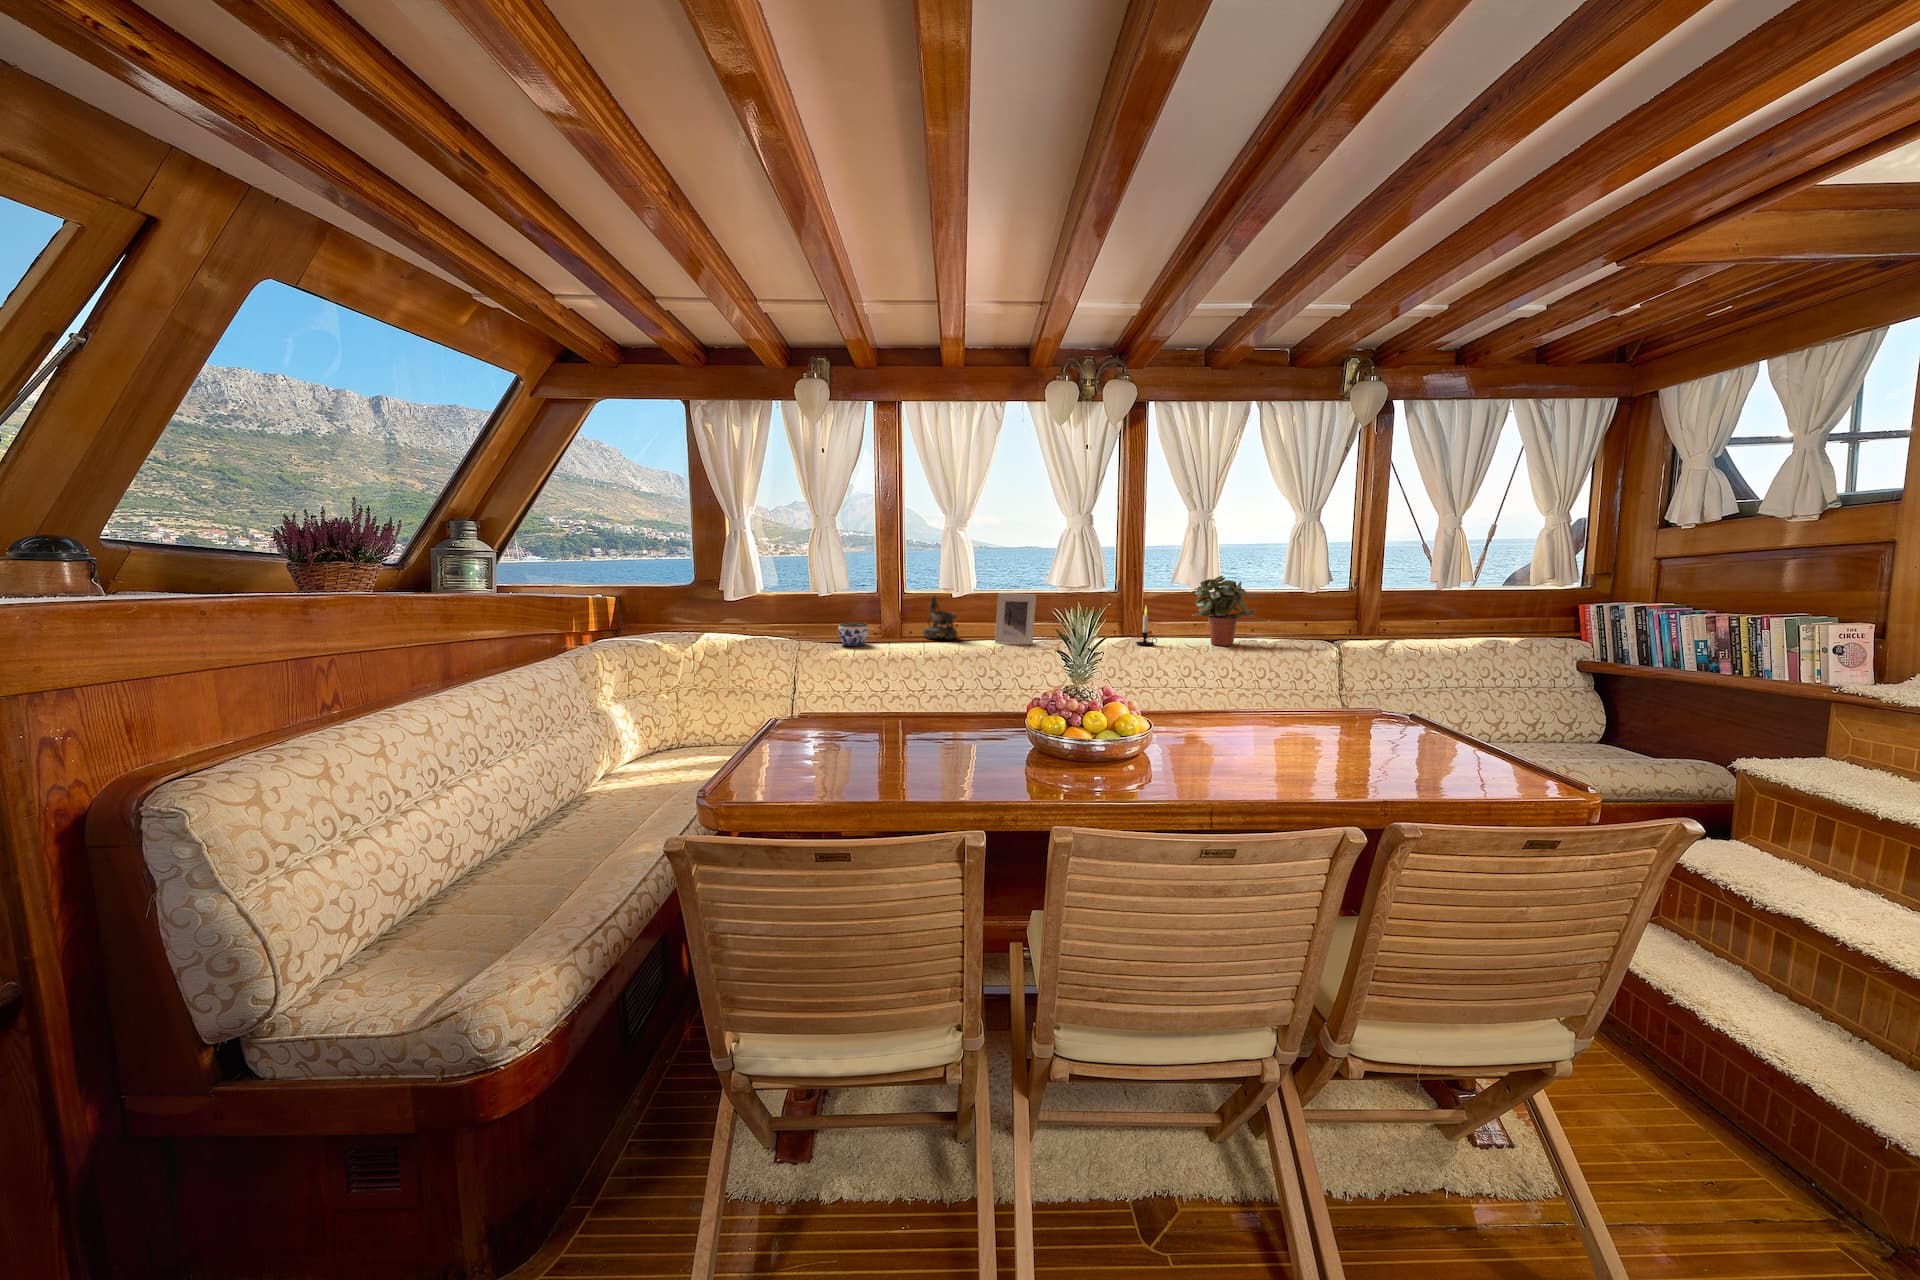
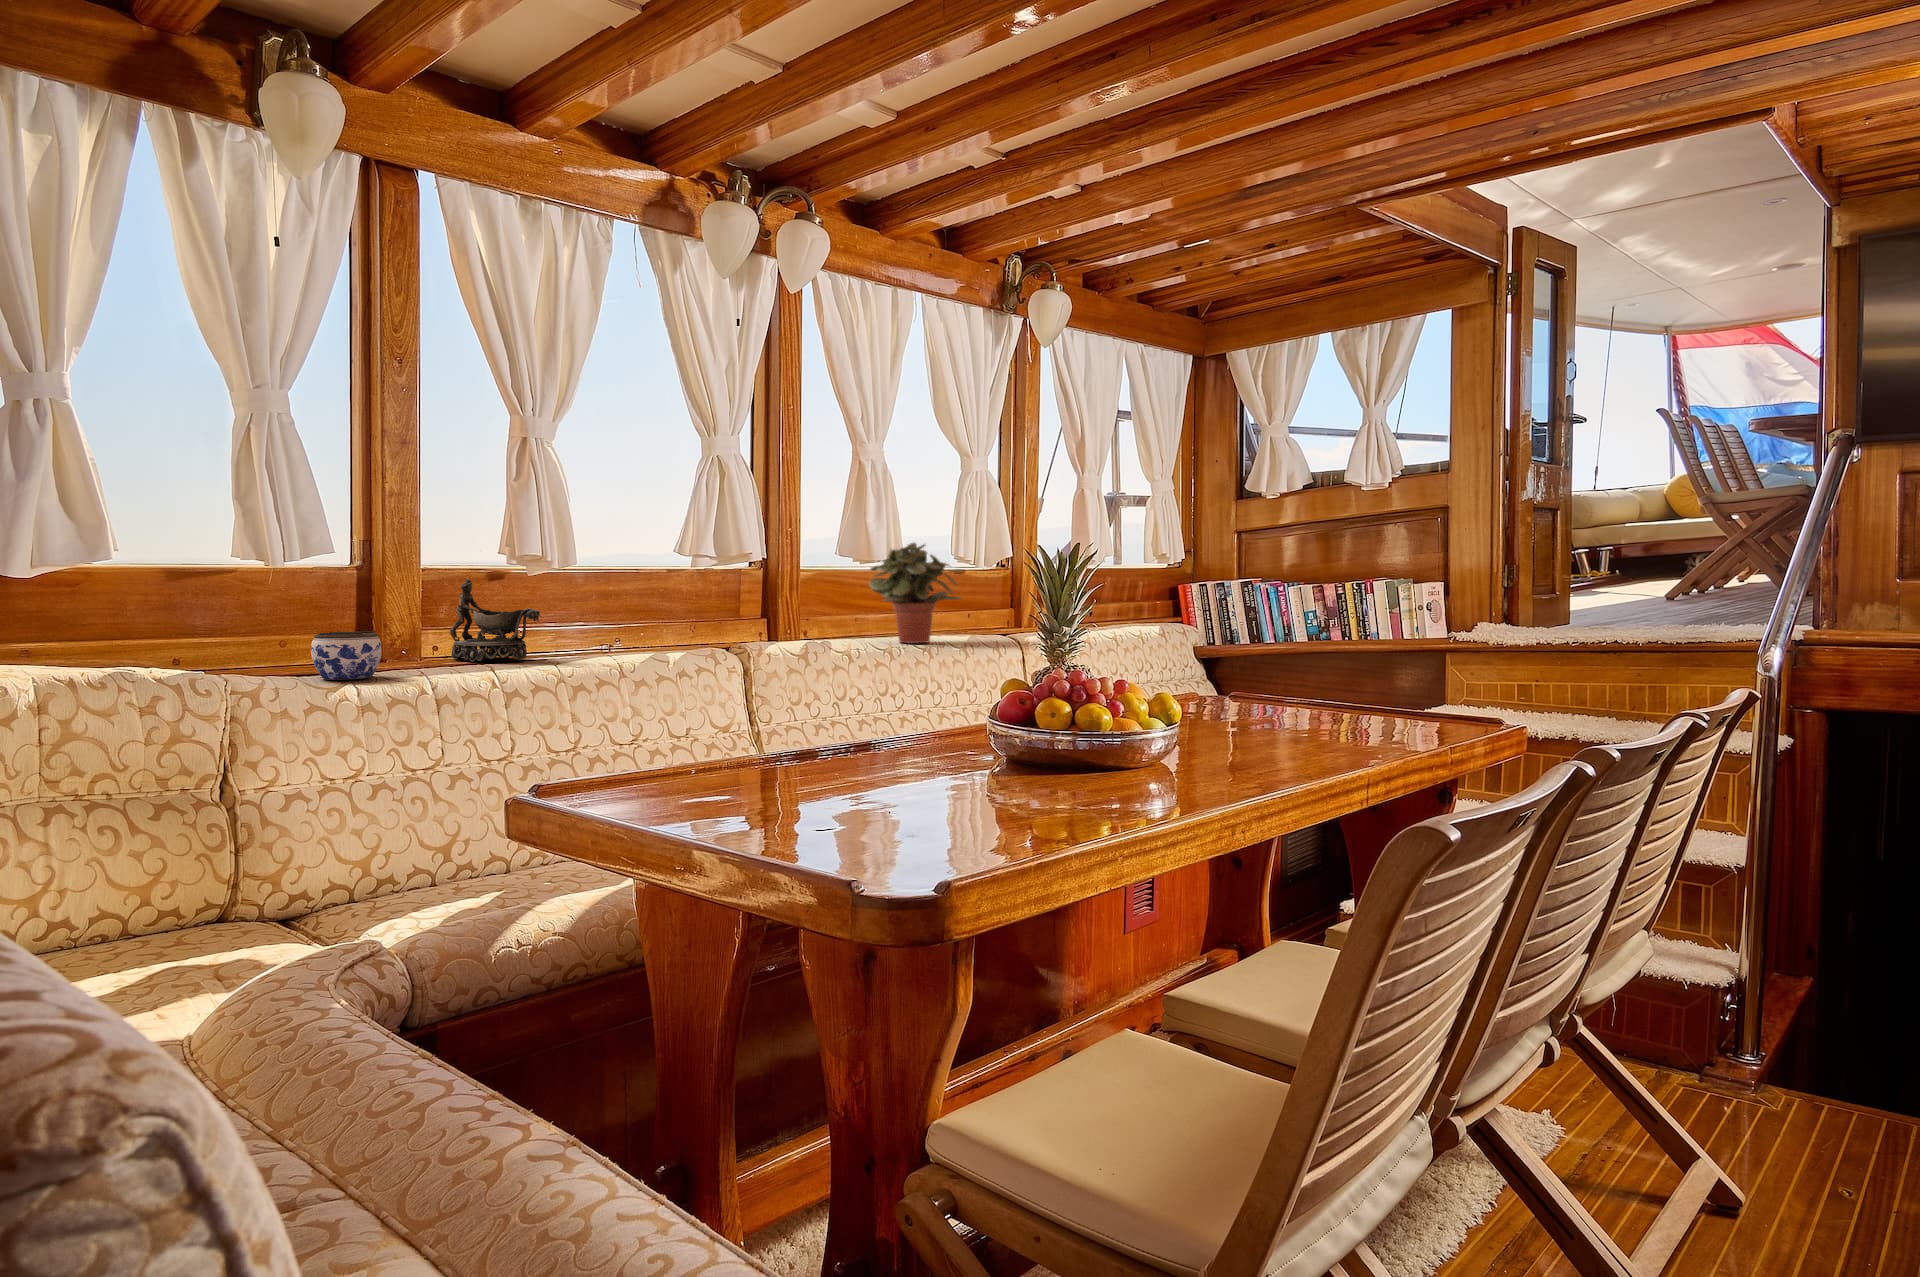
picture frame: present [995,593,1036,644] -> none [603,571,678,659]
candle: present [1136,606,1157,645] -> none [812,587,848,649]

